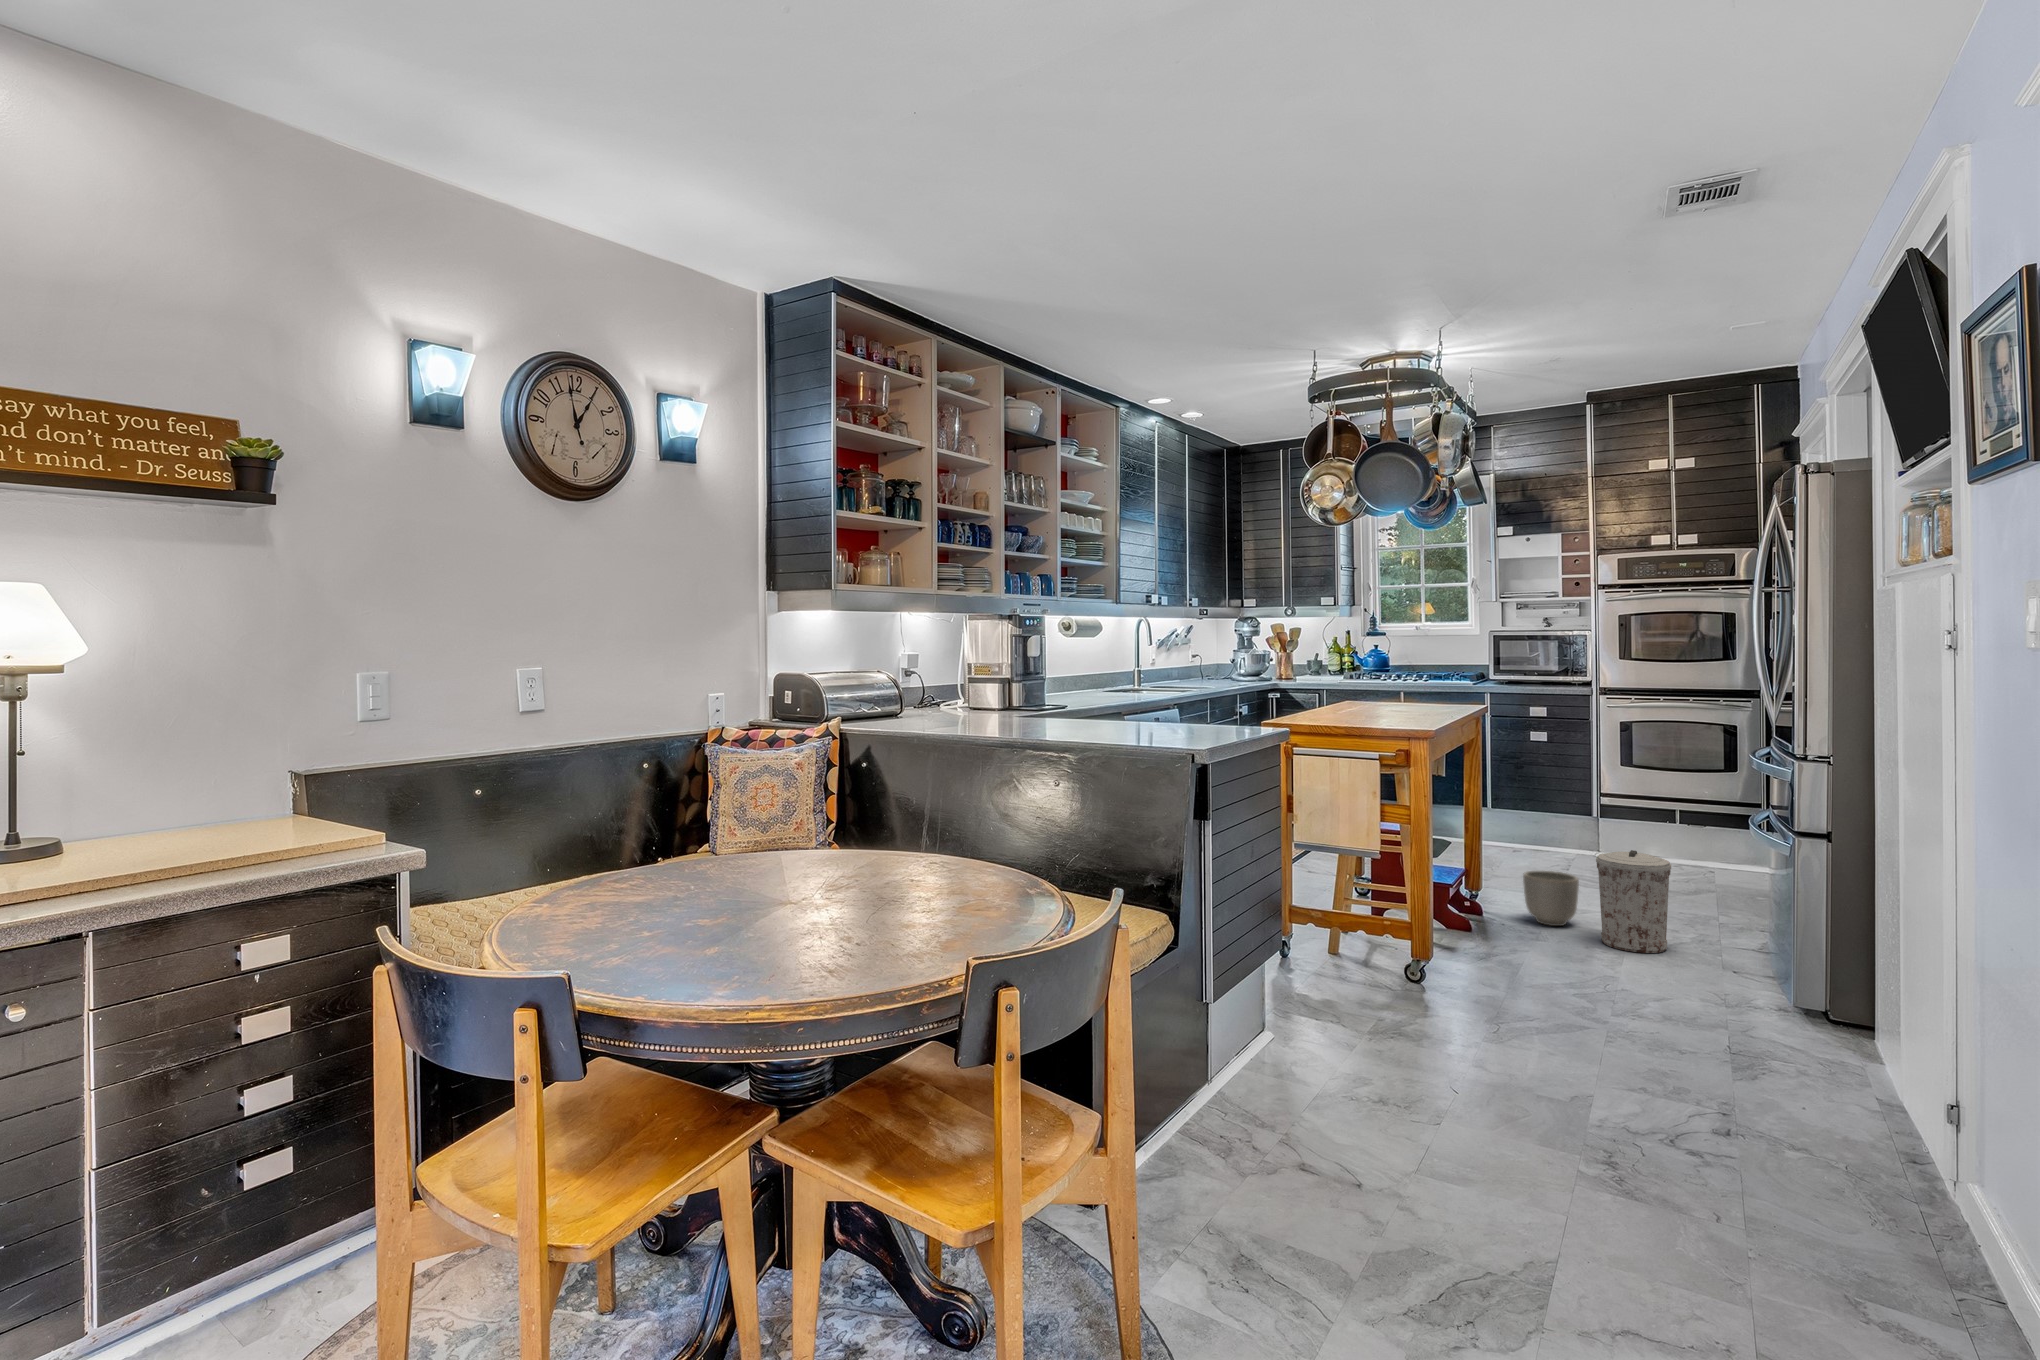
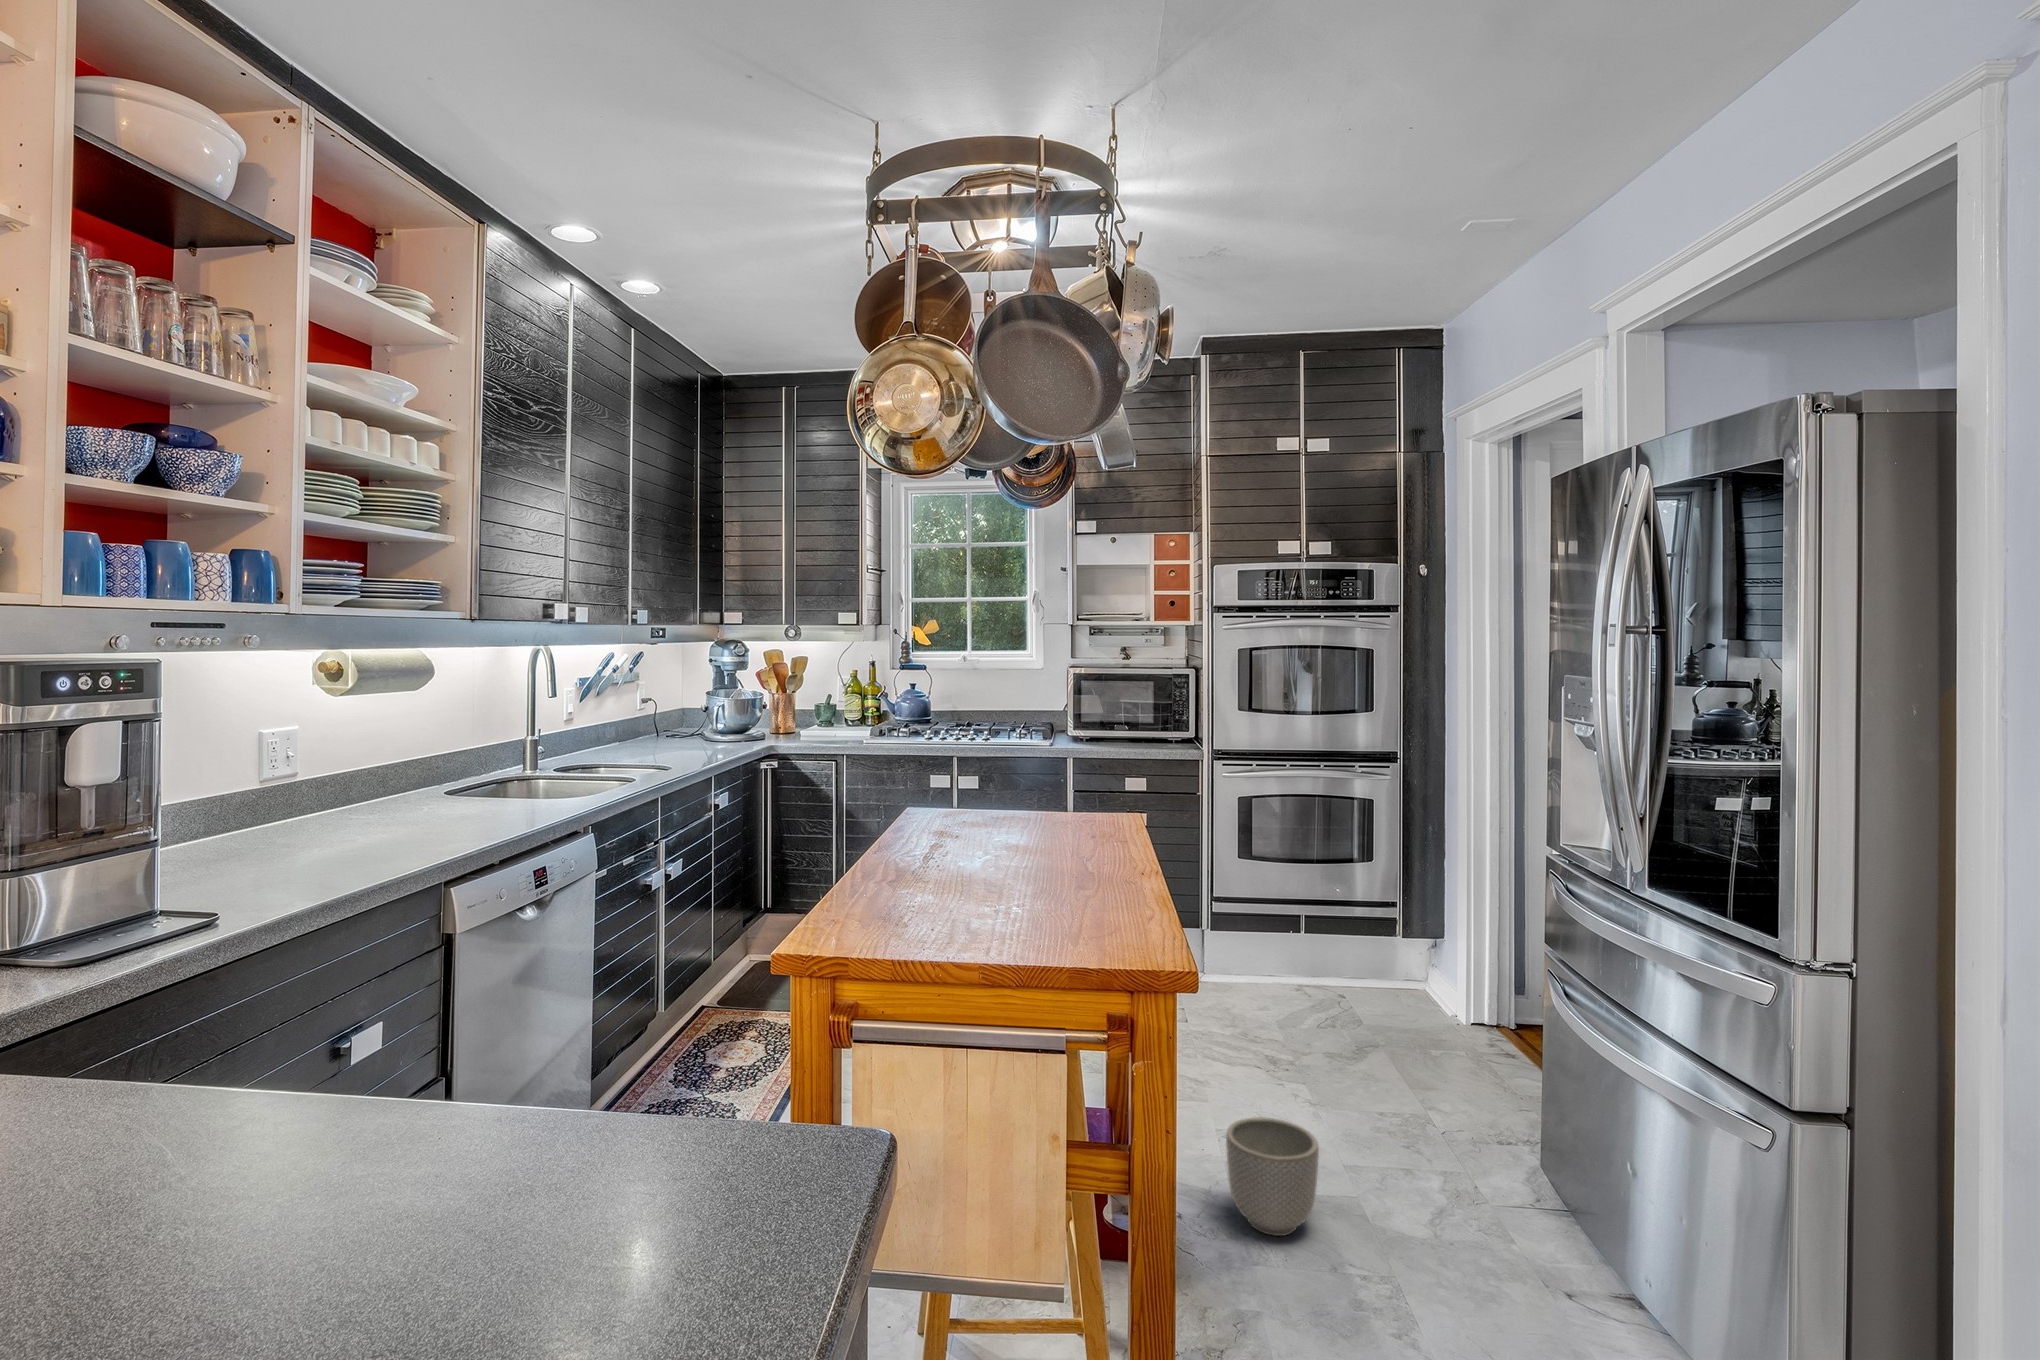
trash can: present [1596,850,1671,953] -> none [1372,1098,1502,1315]

